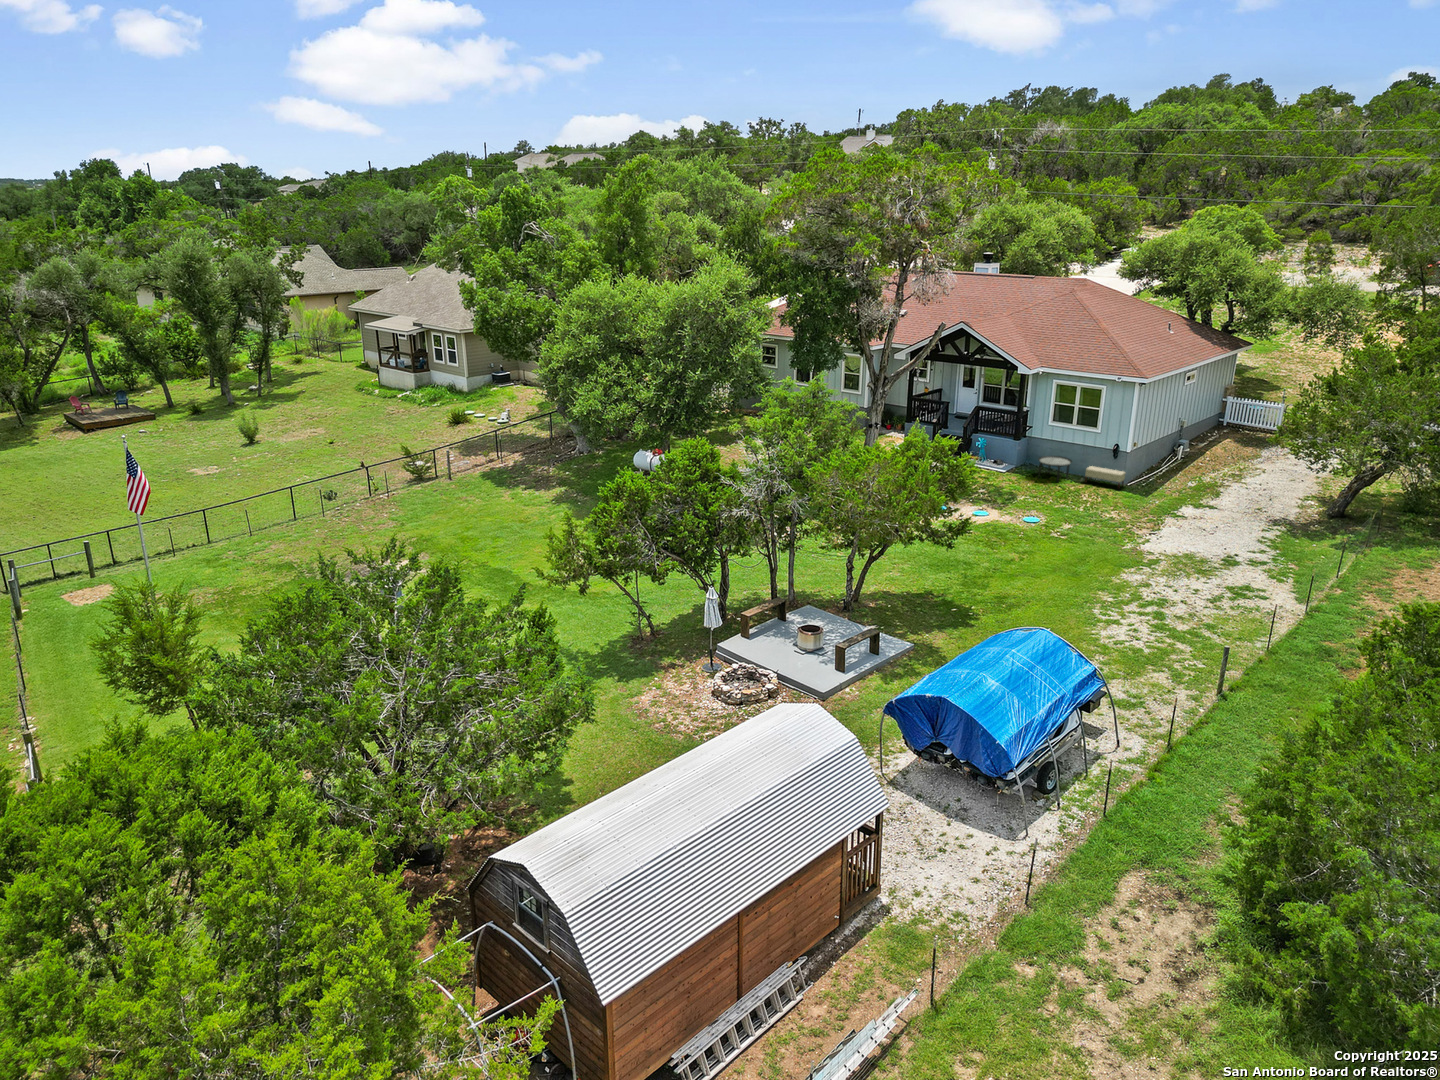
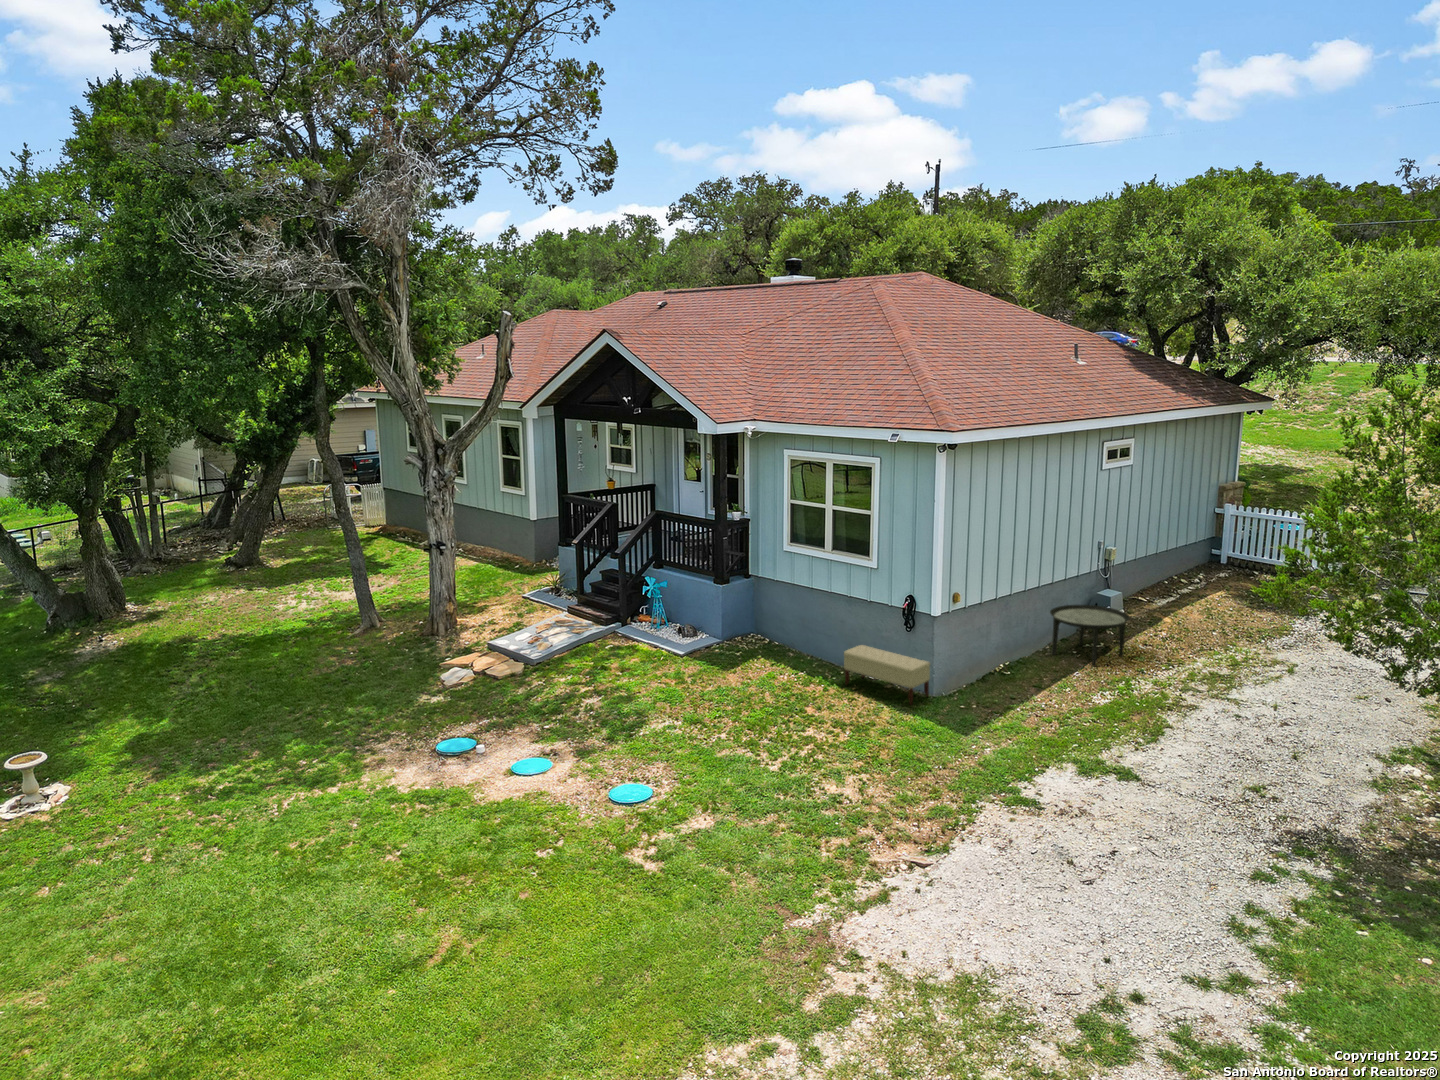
round table: present [1038,456,1072,482] -> present [1050,605,1130,666]

